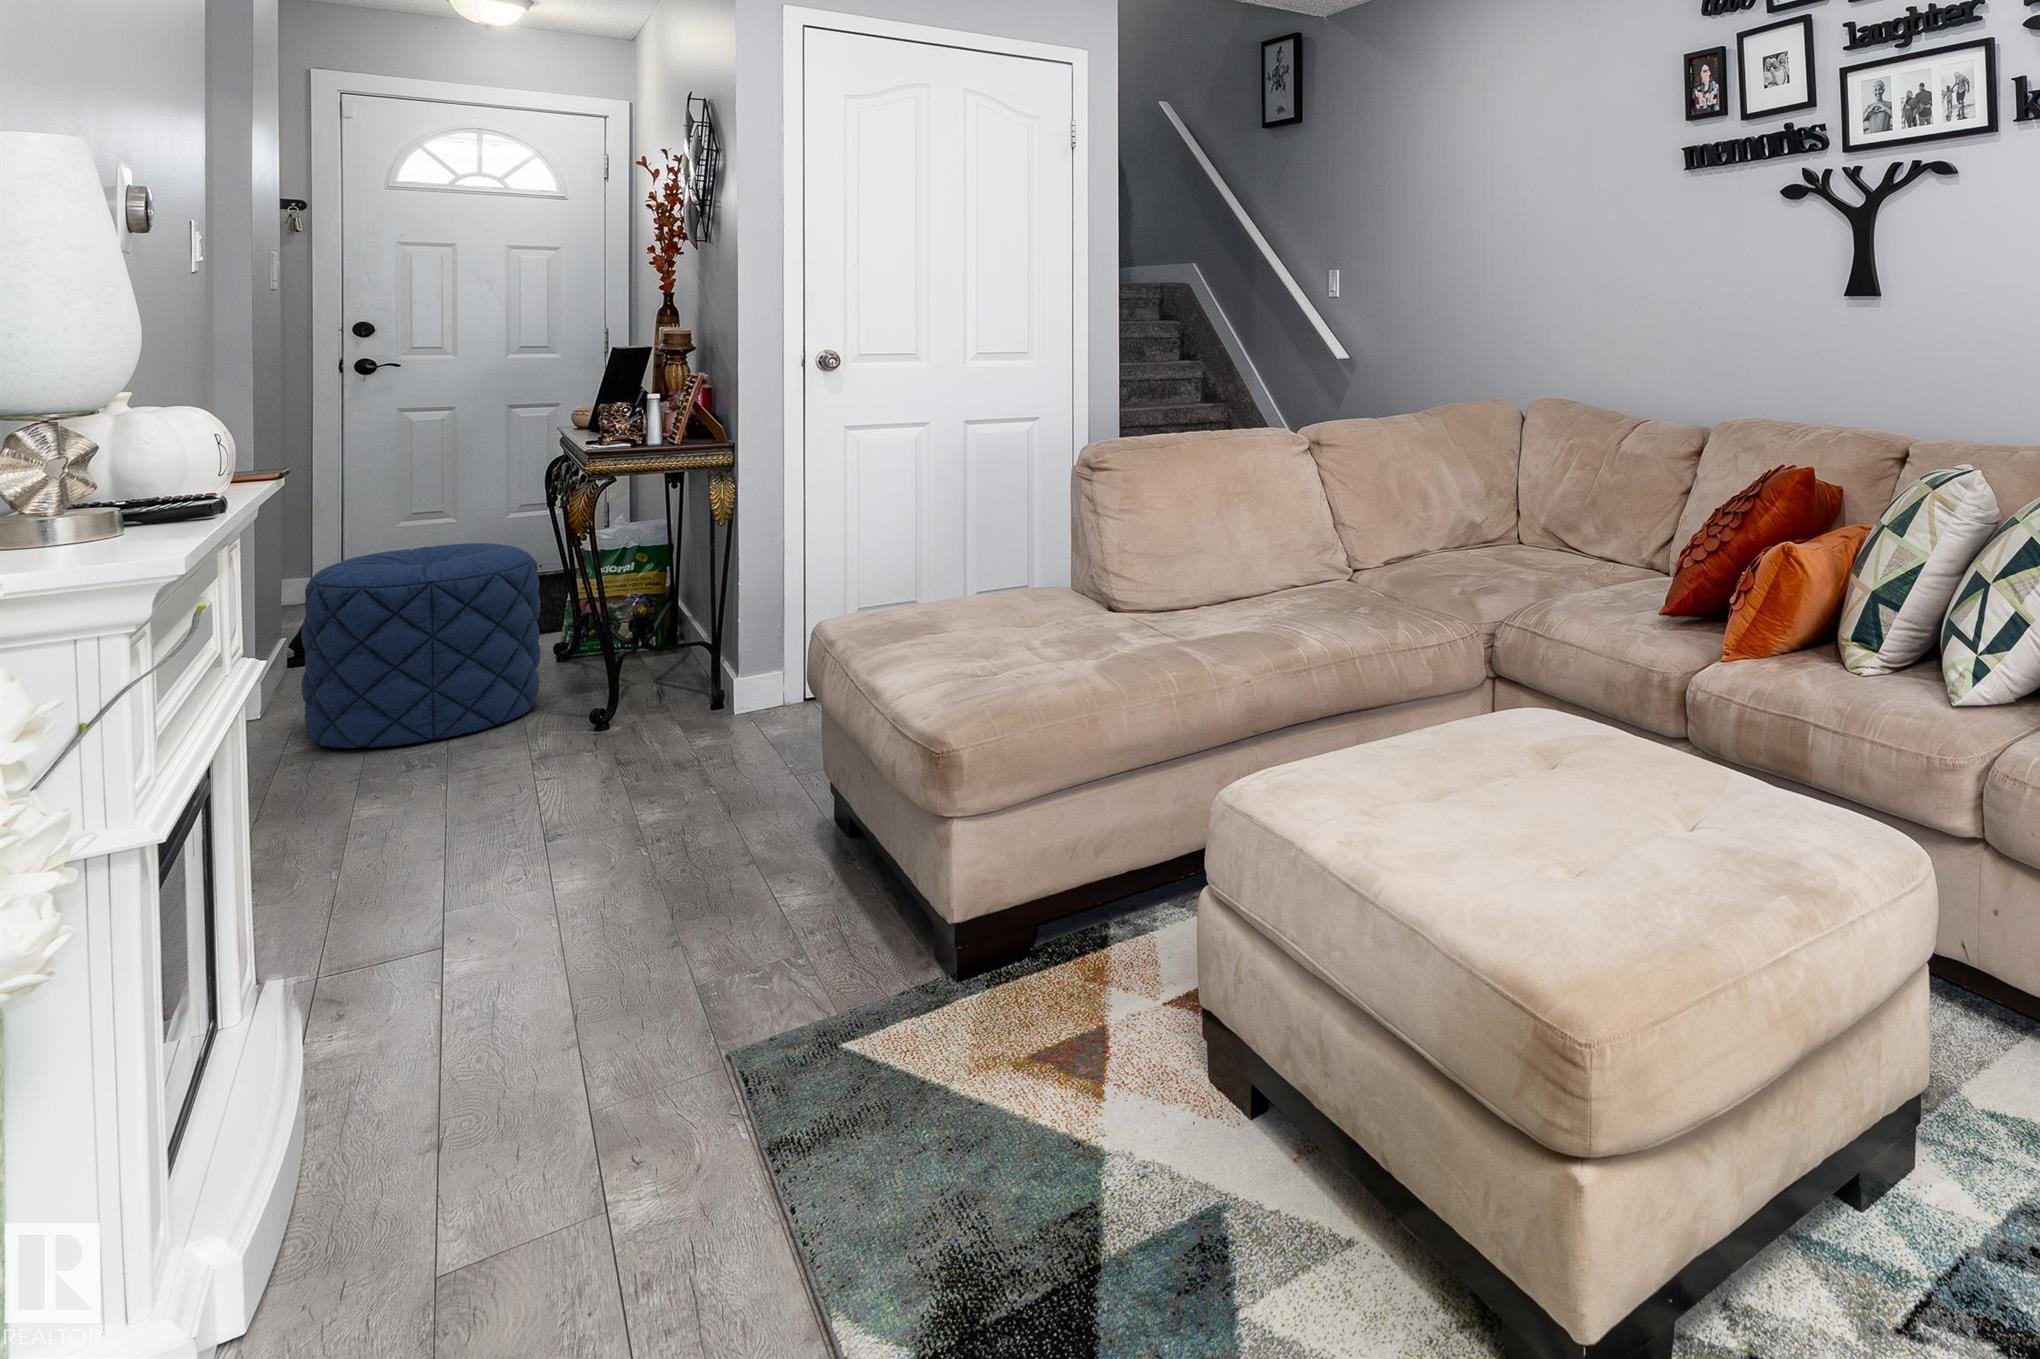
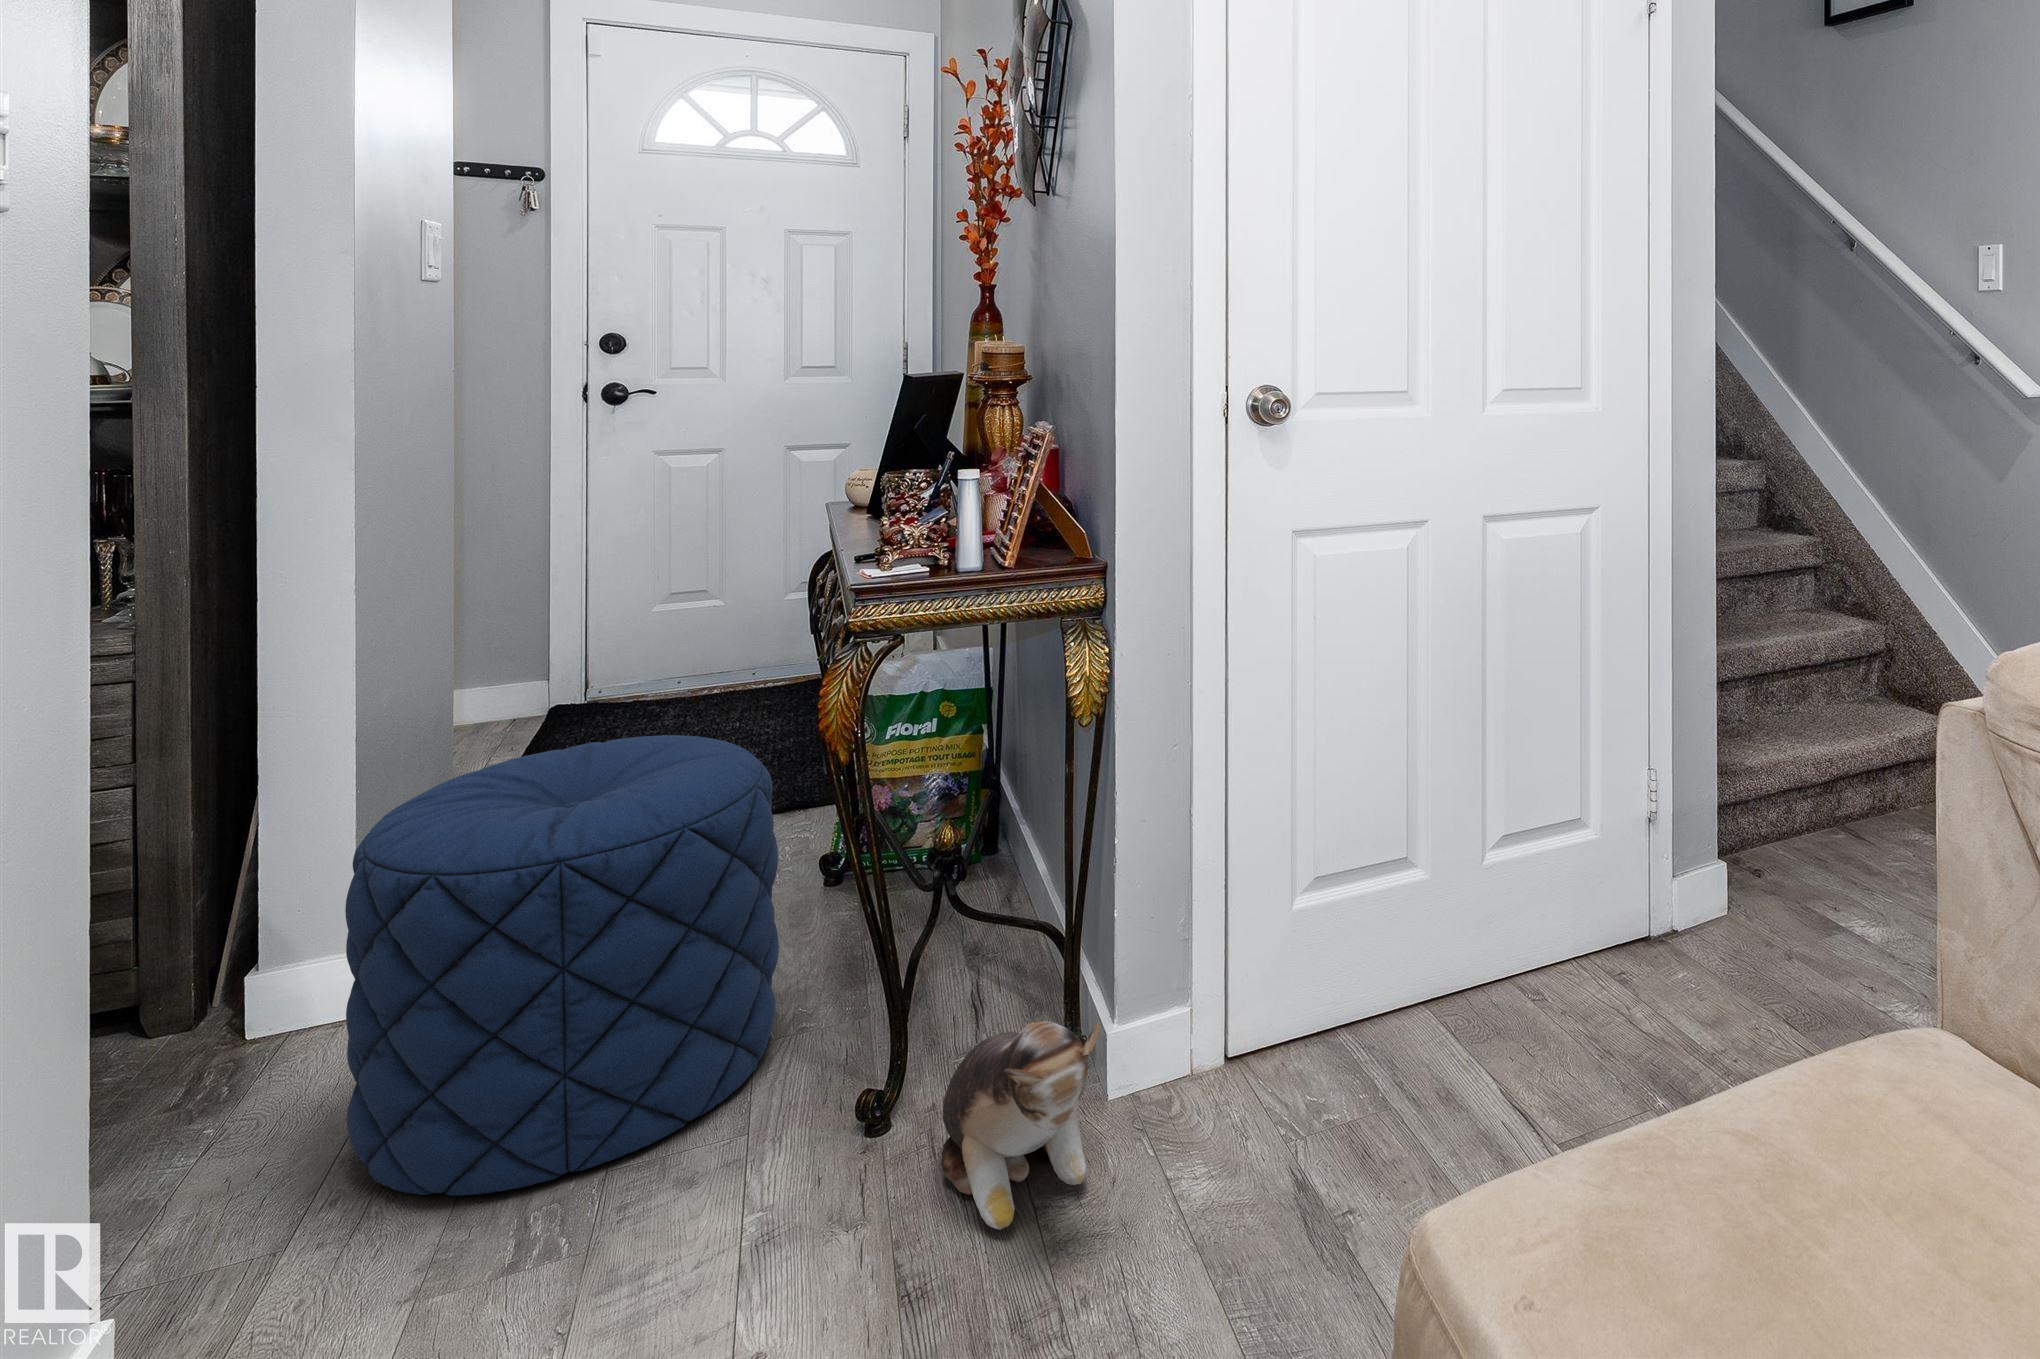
plush toy: none [640,641,722,739] -> present [941,1021,1099,1229]

